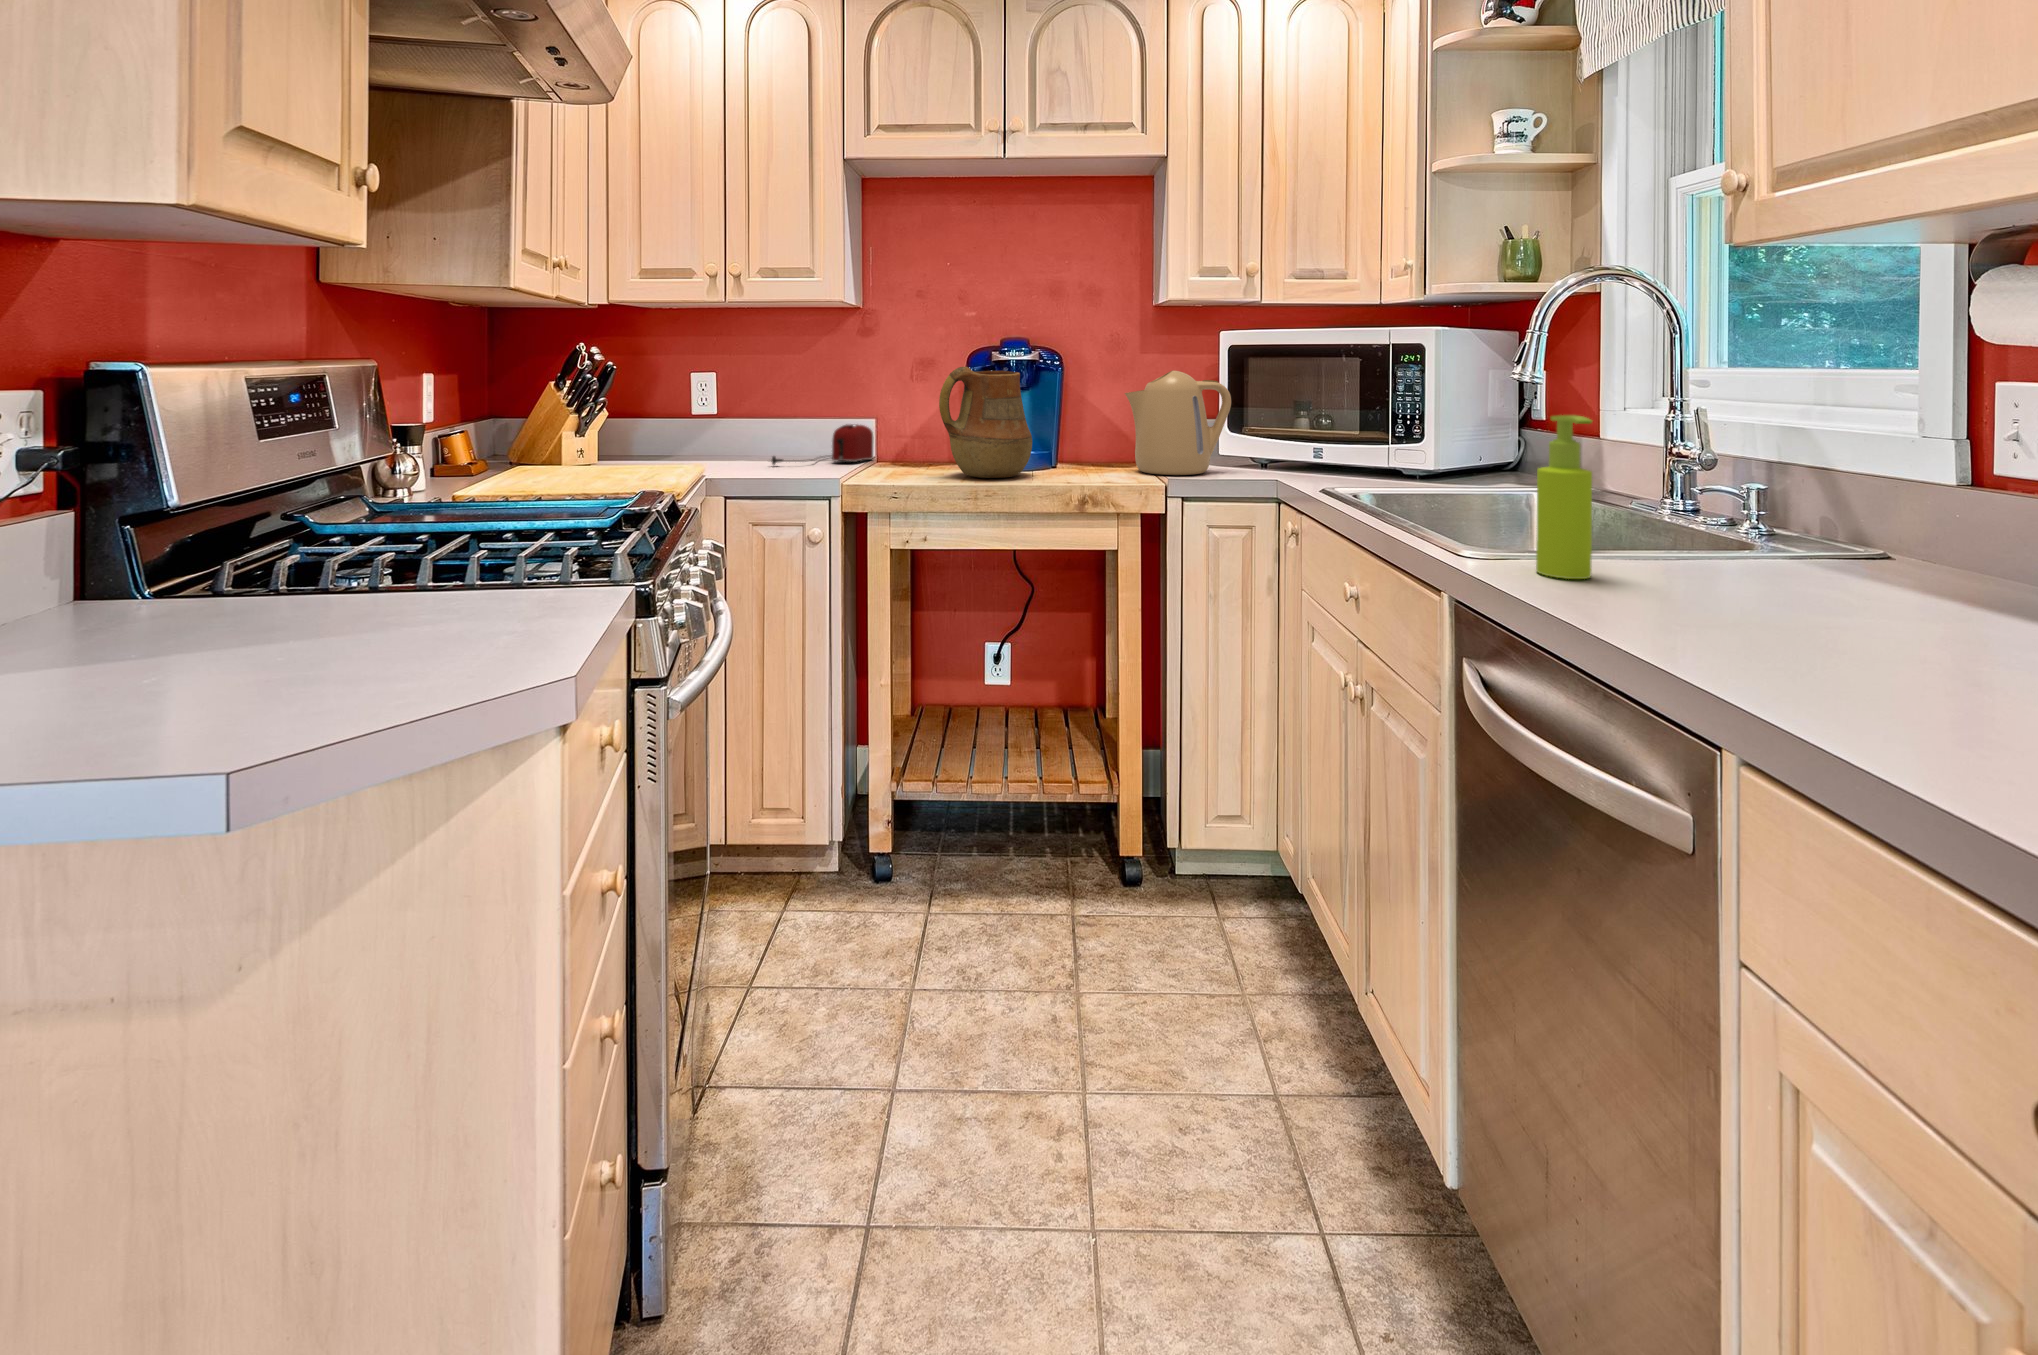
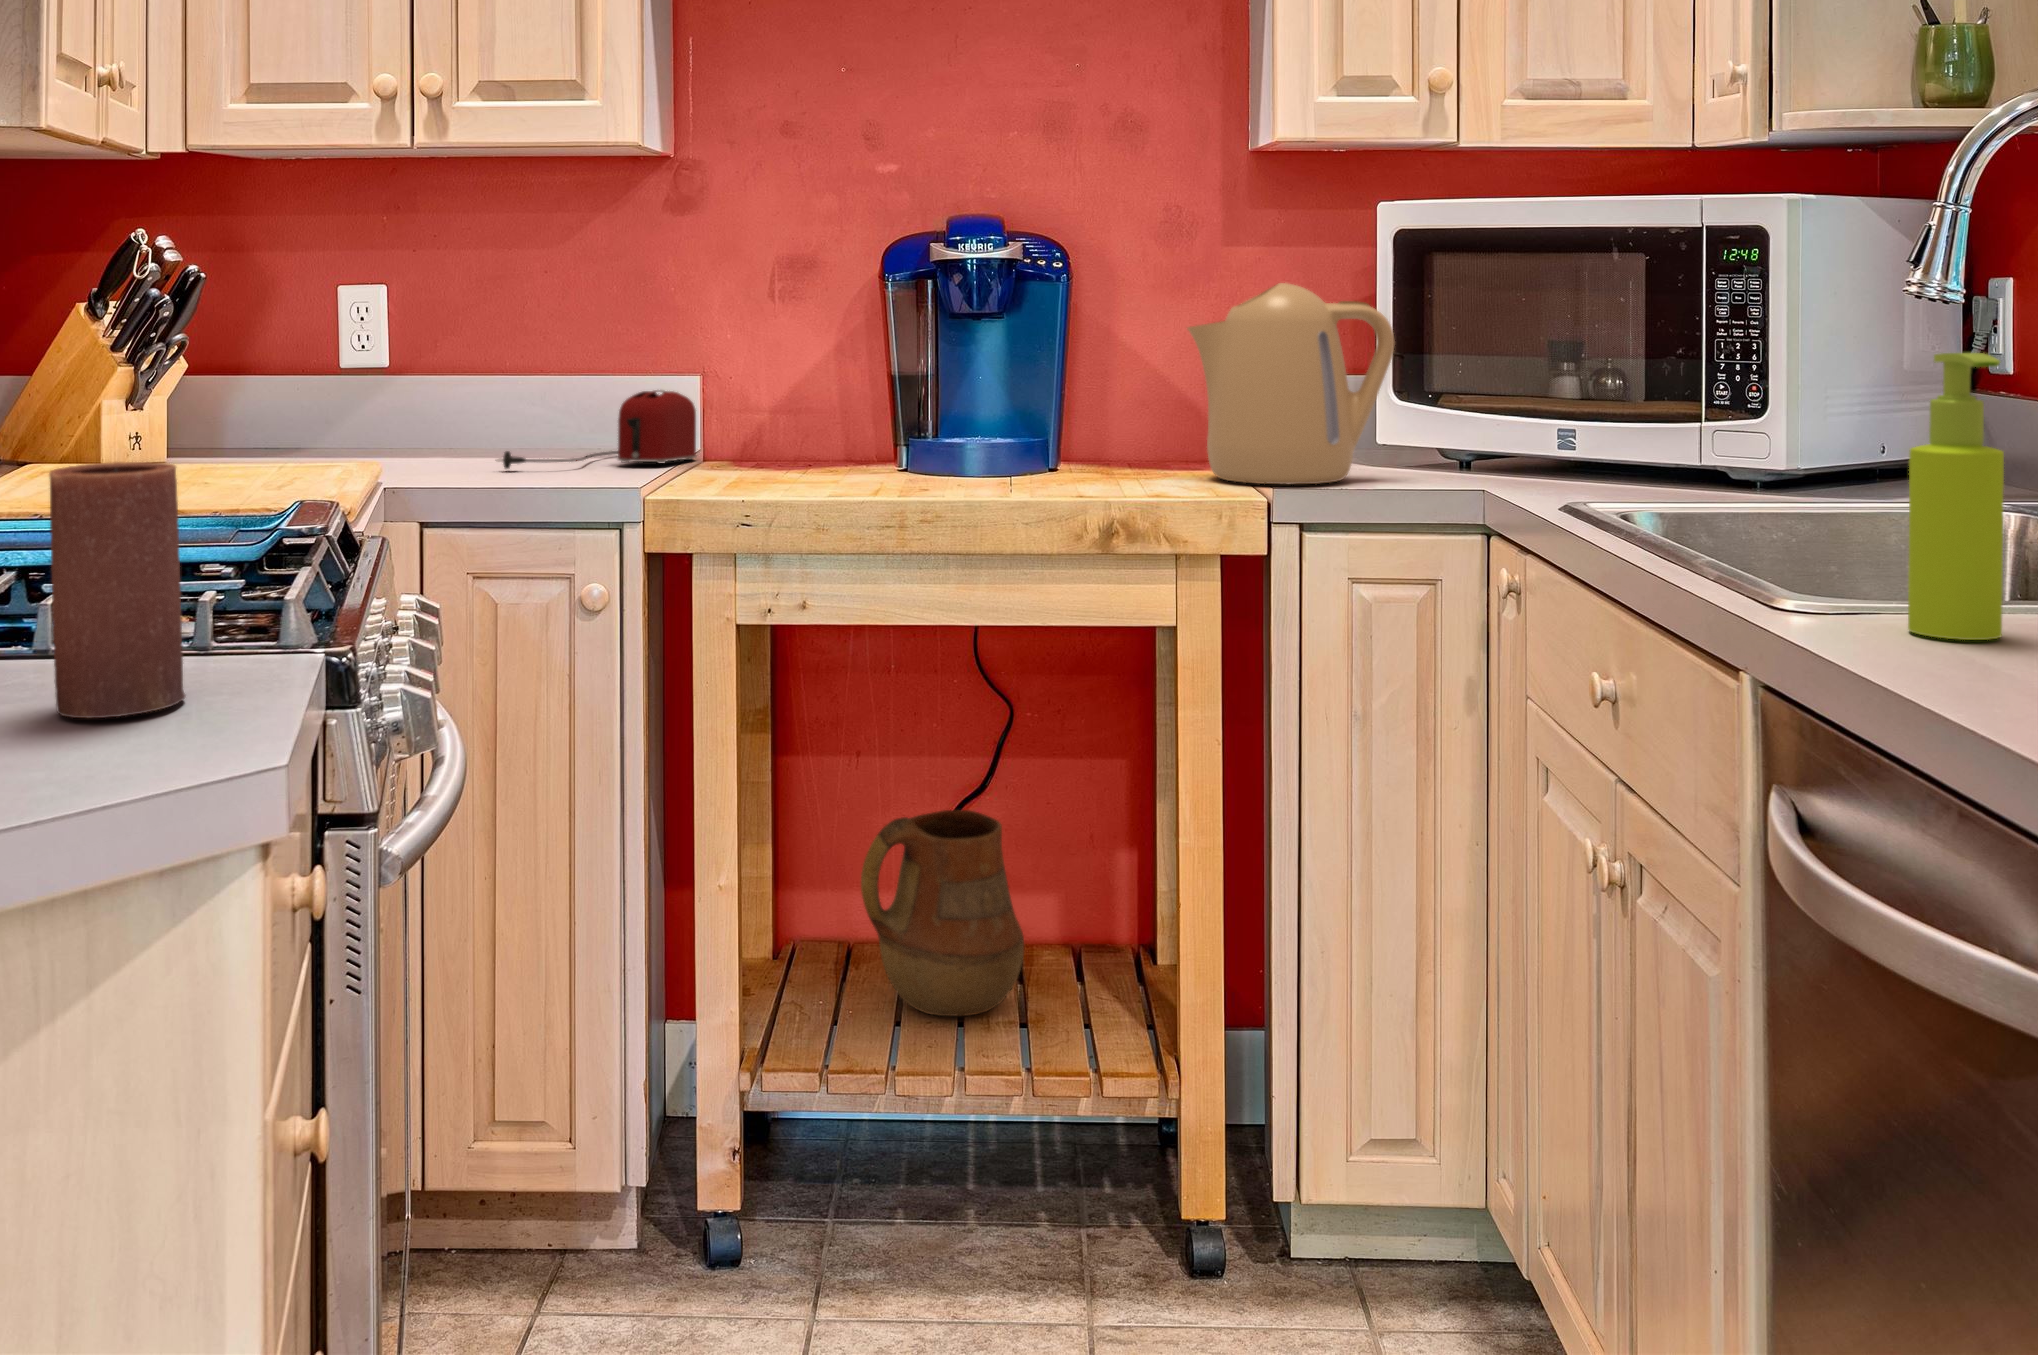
pitcher: present [939,367,1032,478] -> present [861,810,1024,1016]
candle: none [441,481,531,641] -> present [49,462,186,718]

